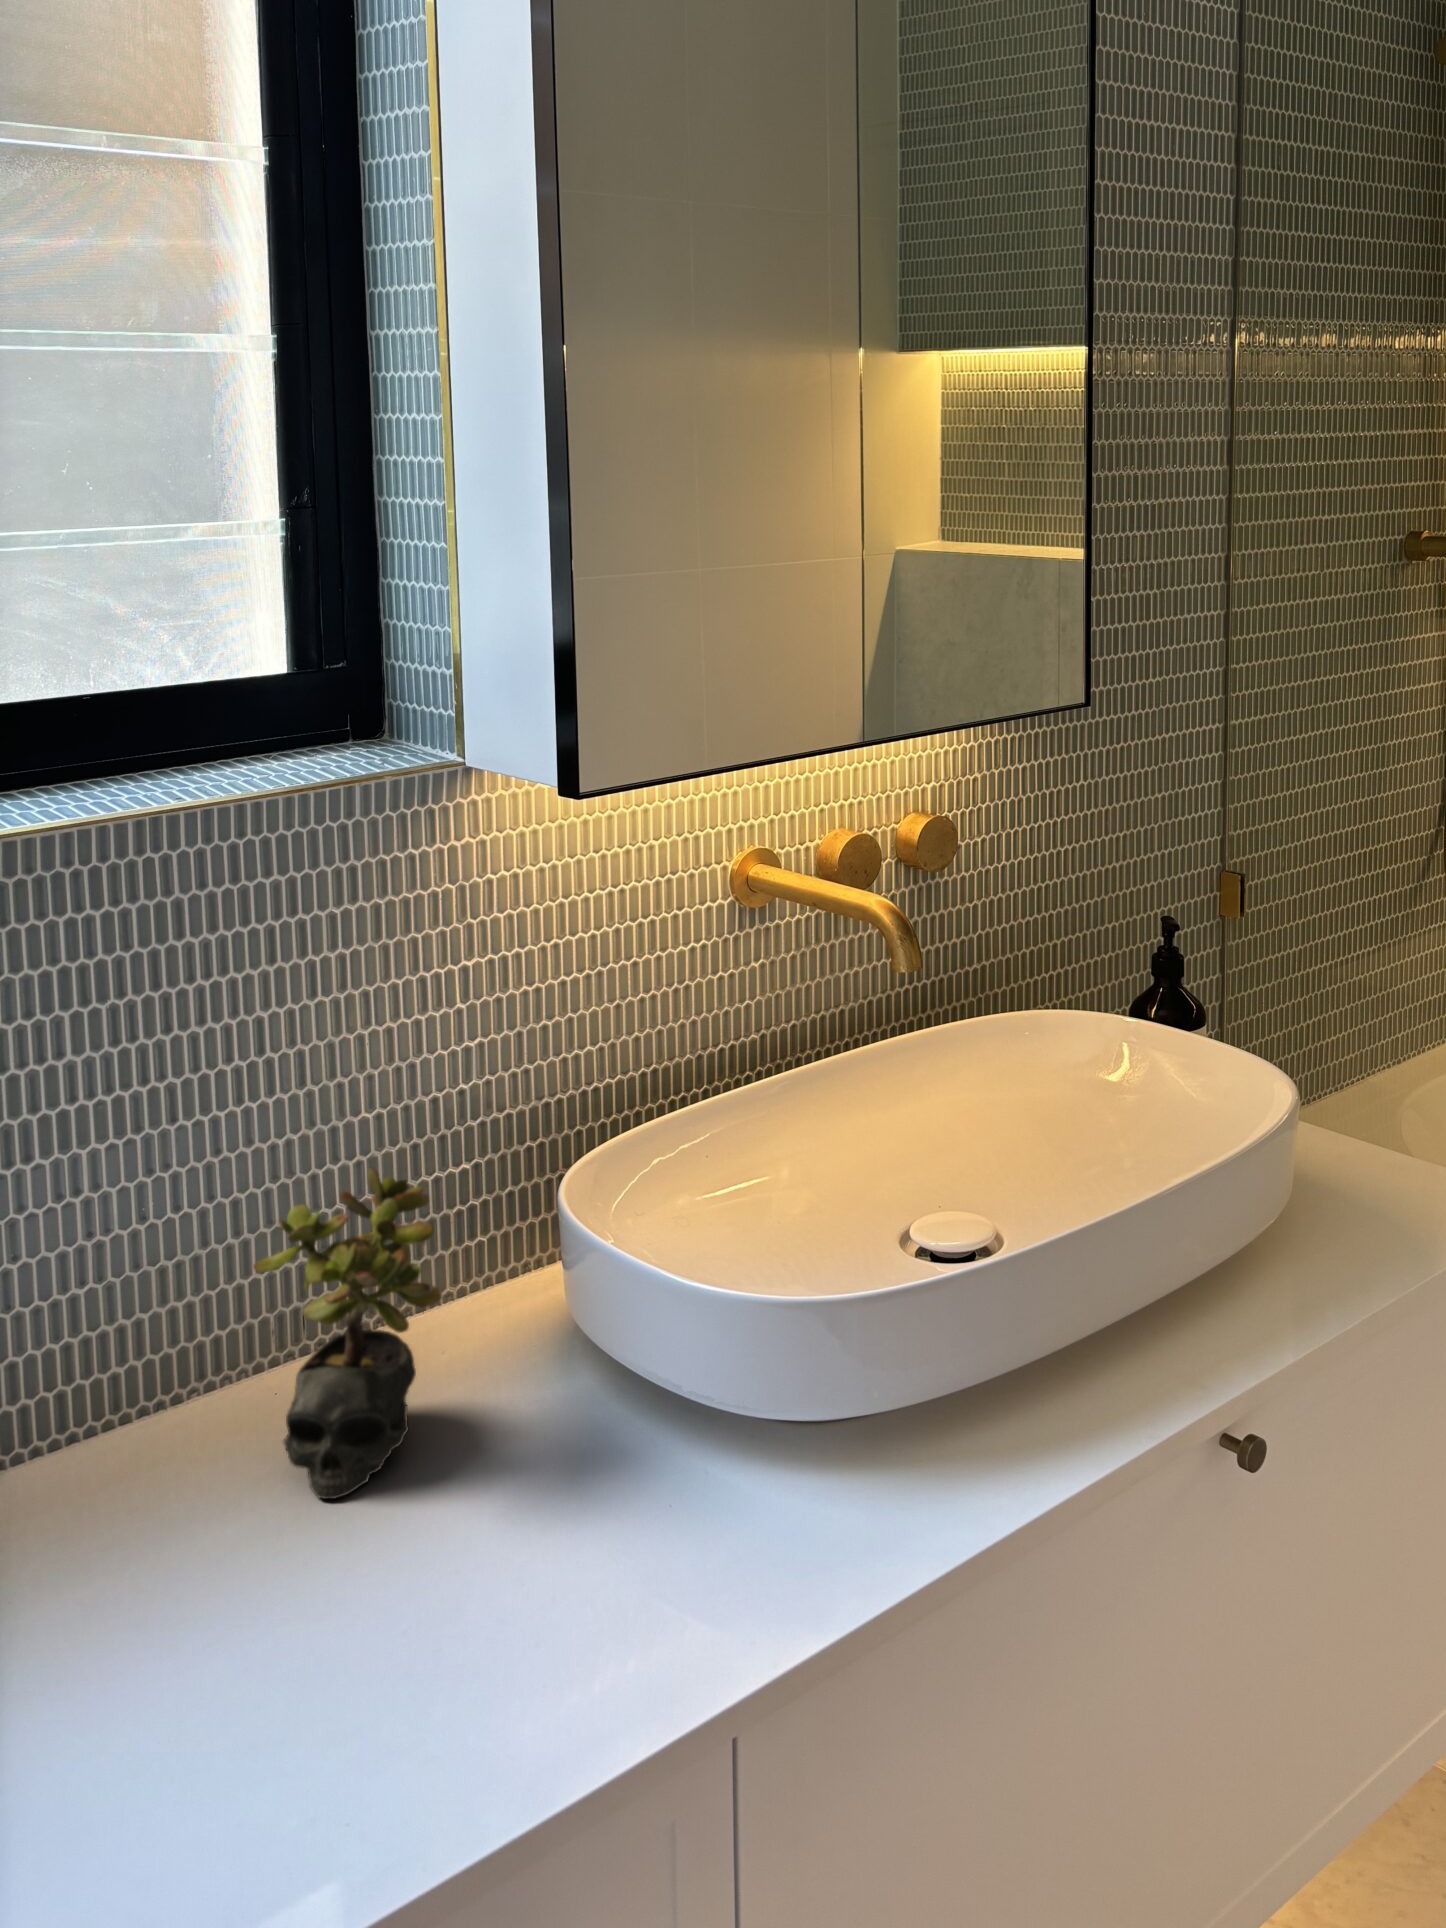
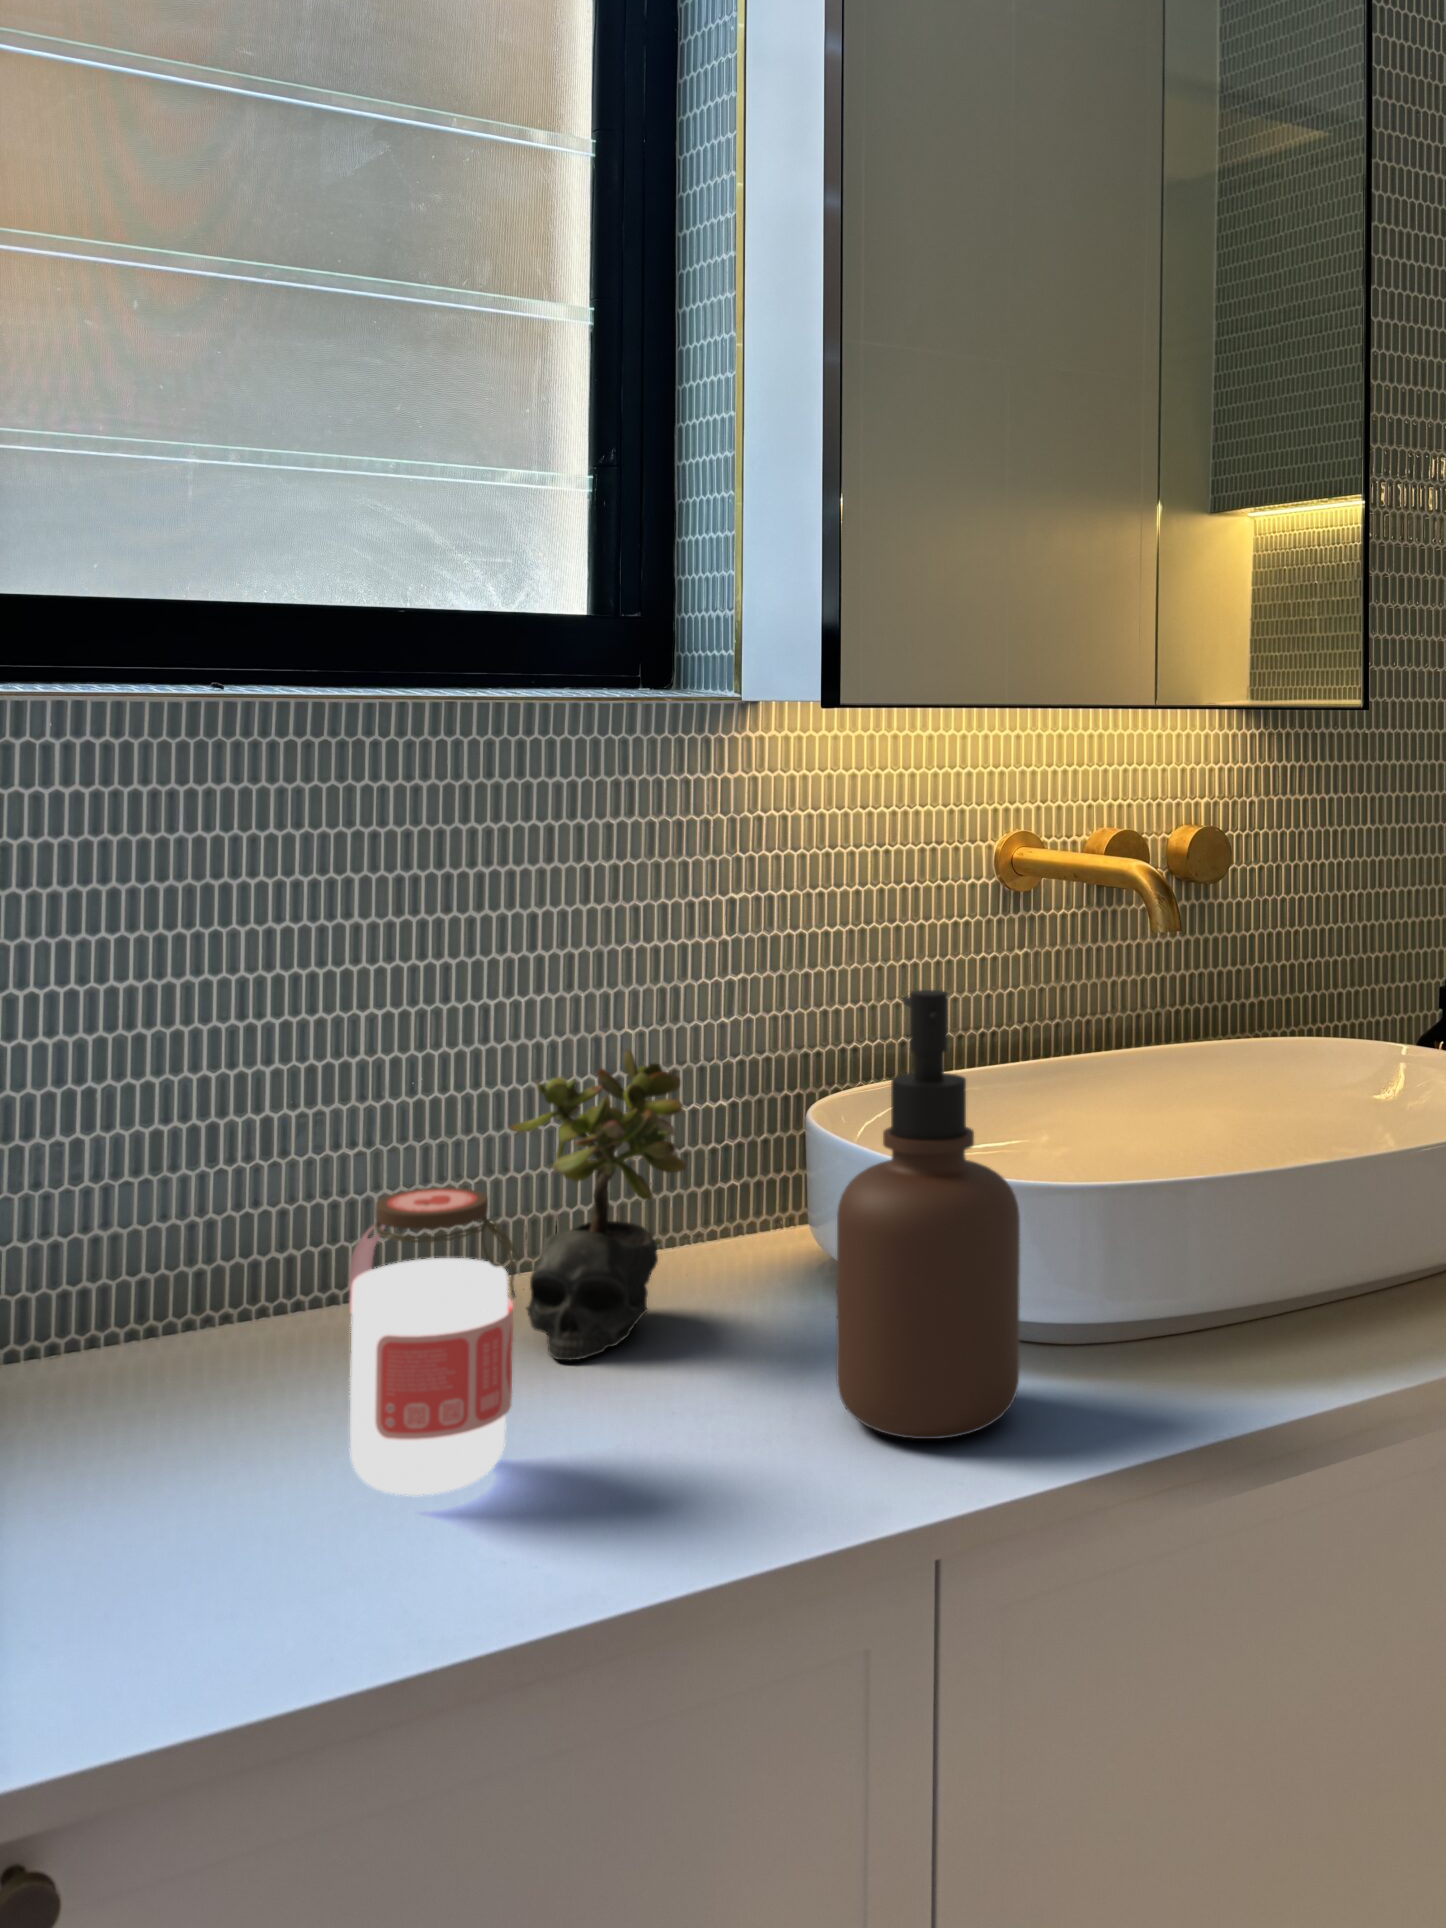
soap dispenser: none [605,1138,789,1579] -> present [836,990,1020,1439]
jar: none [105,1410,287,1739] -> present [349,1187,518,1496]

